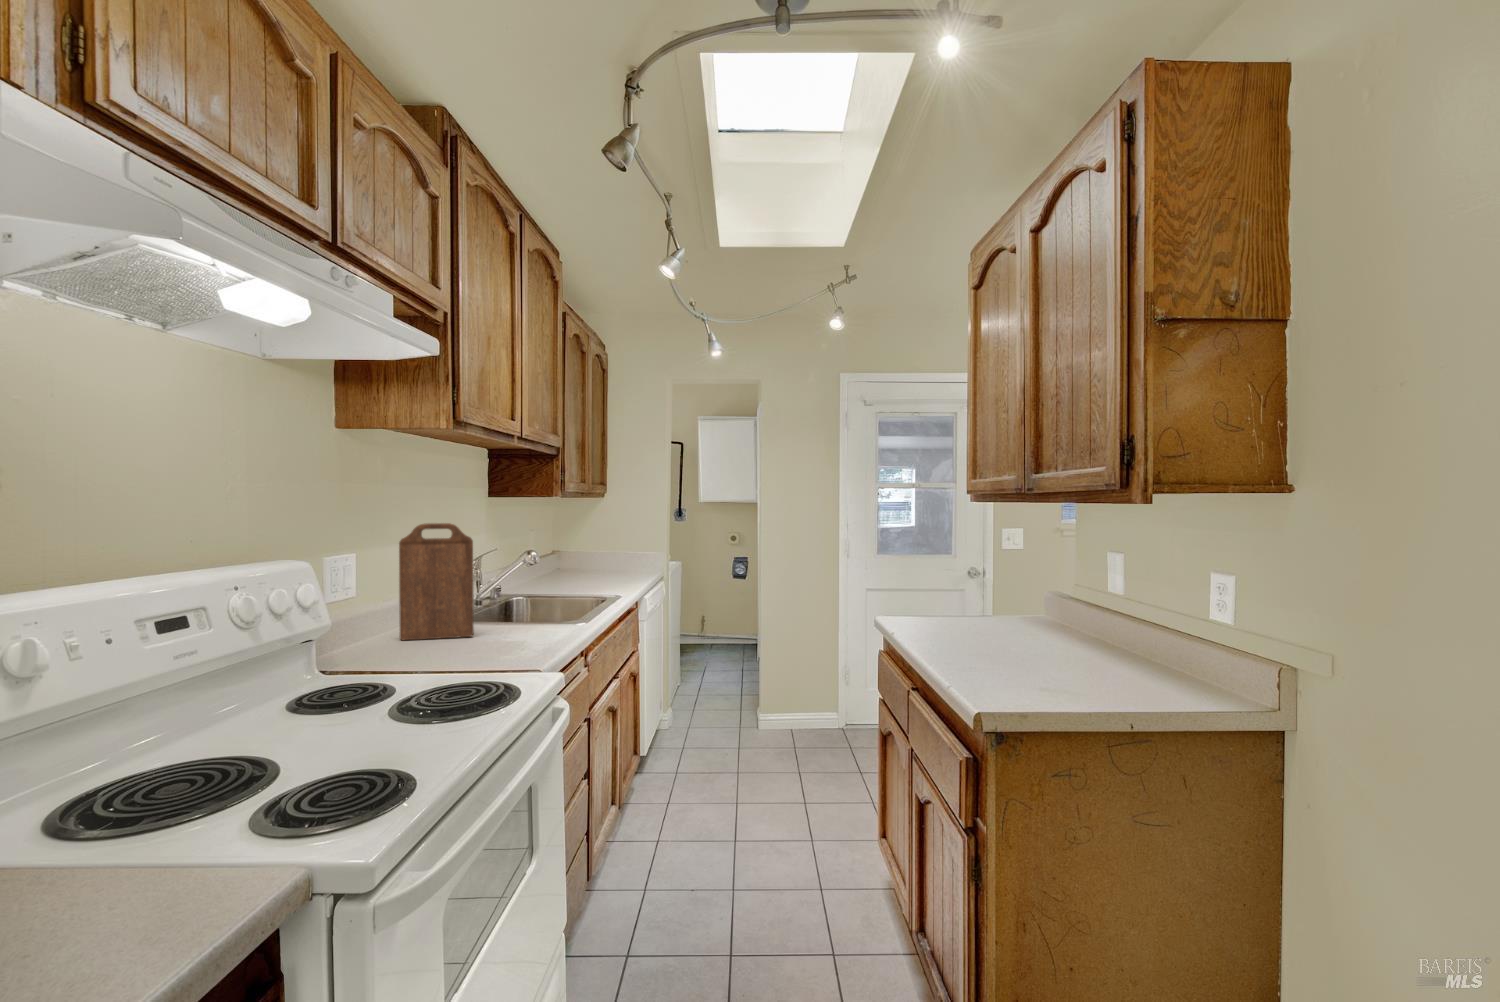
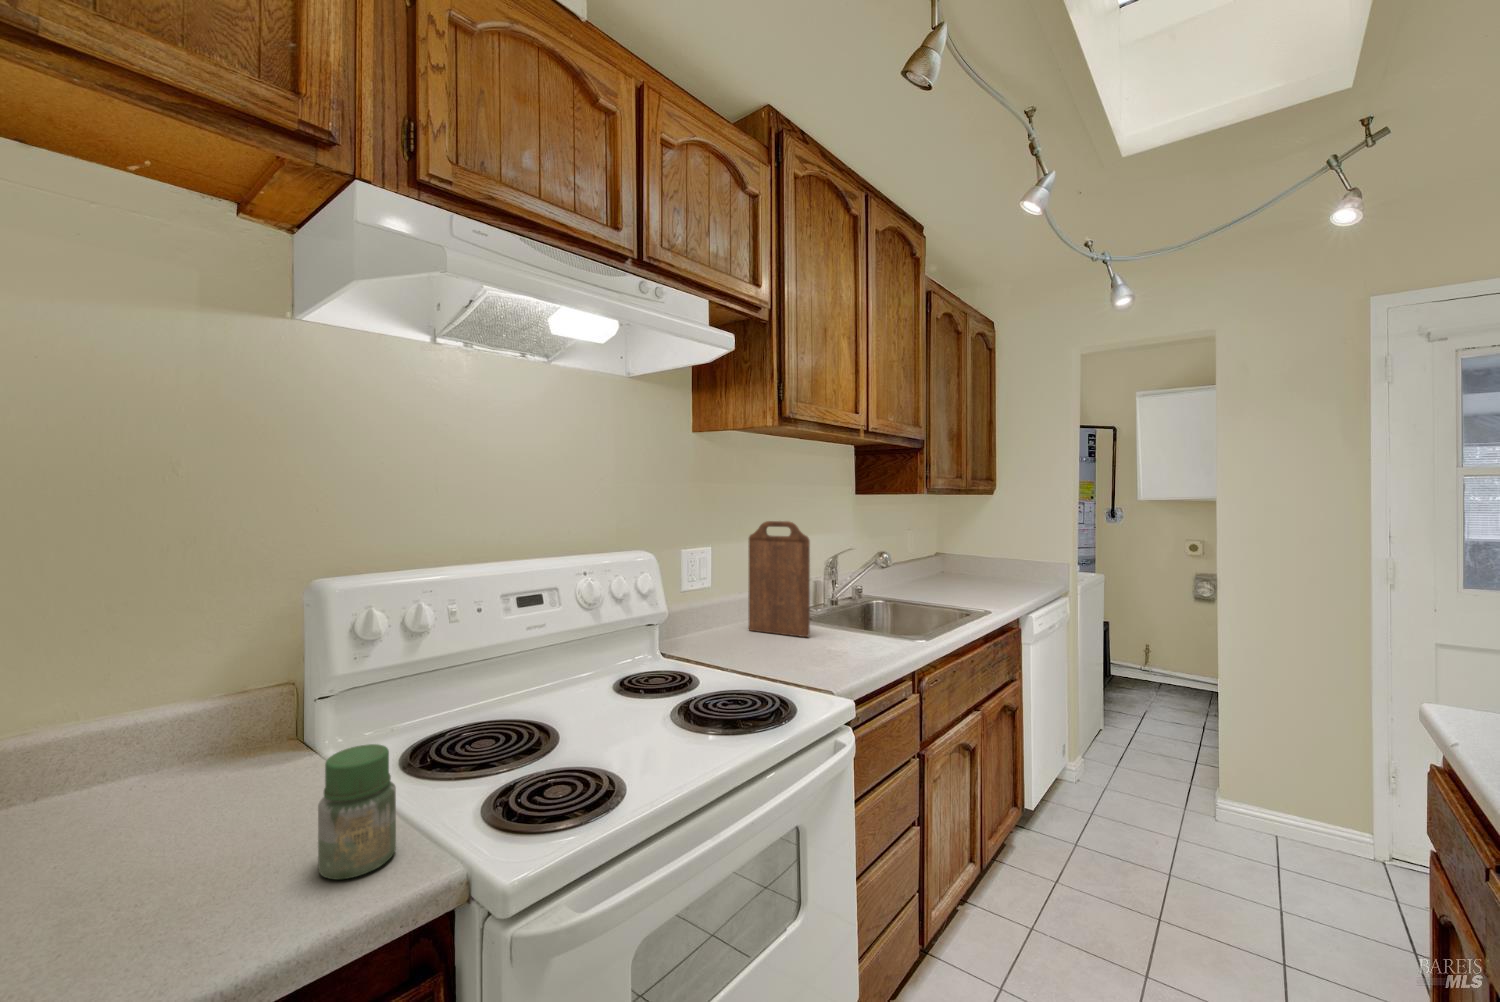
jar: none [109,773,211,928] -> present [318,744,396,879]

